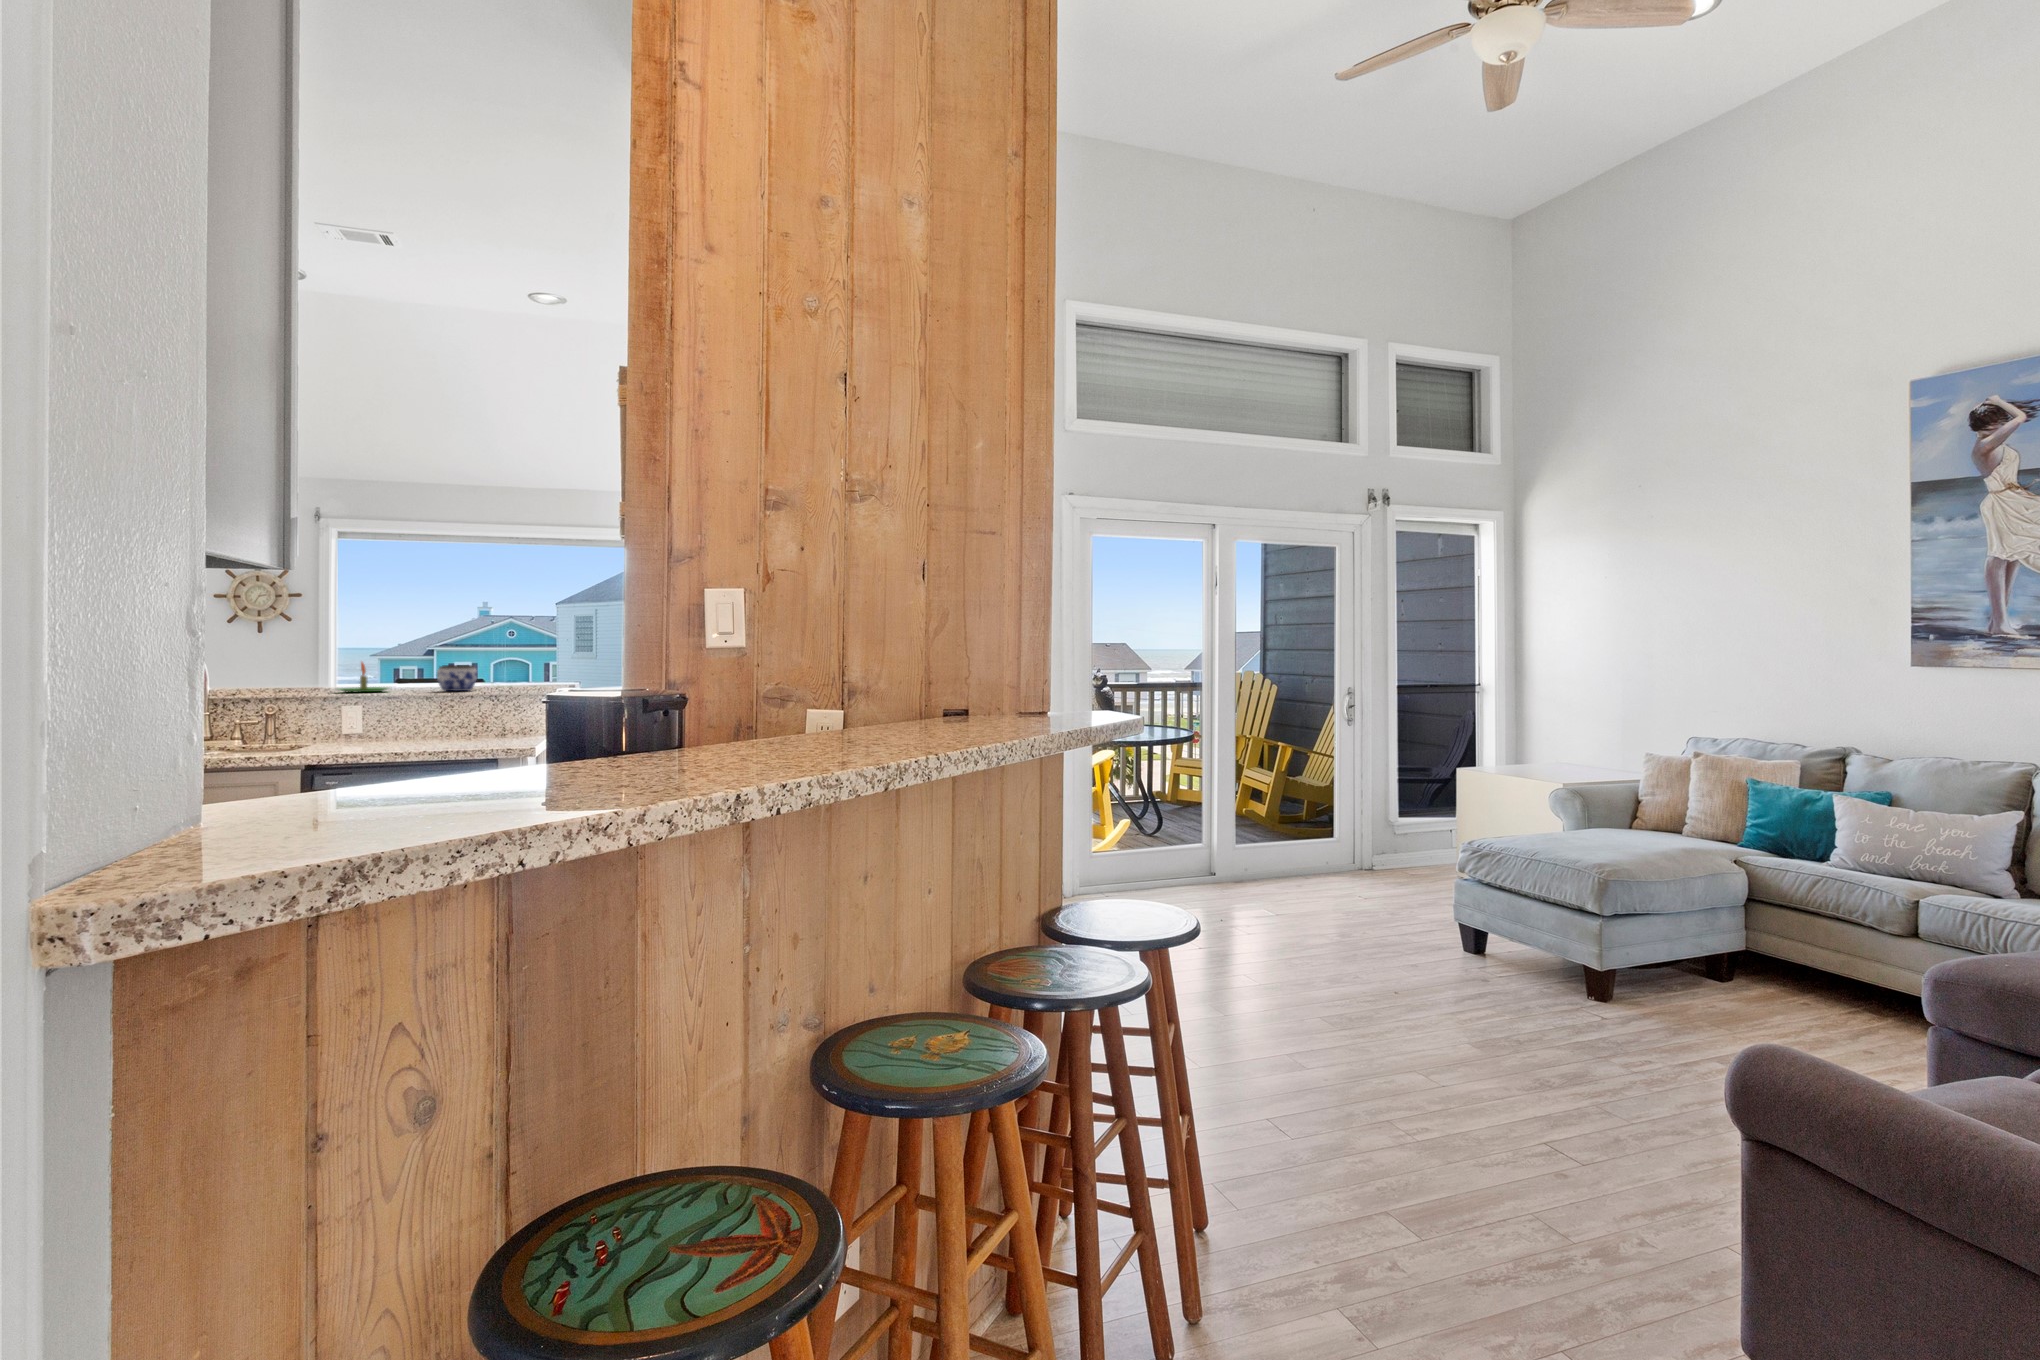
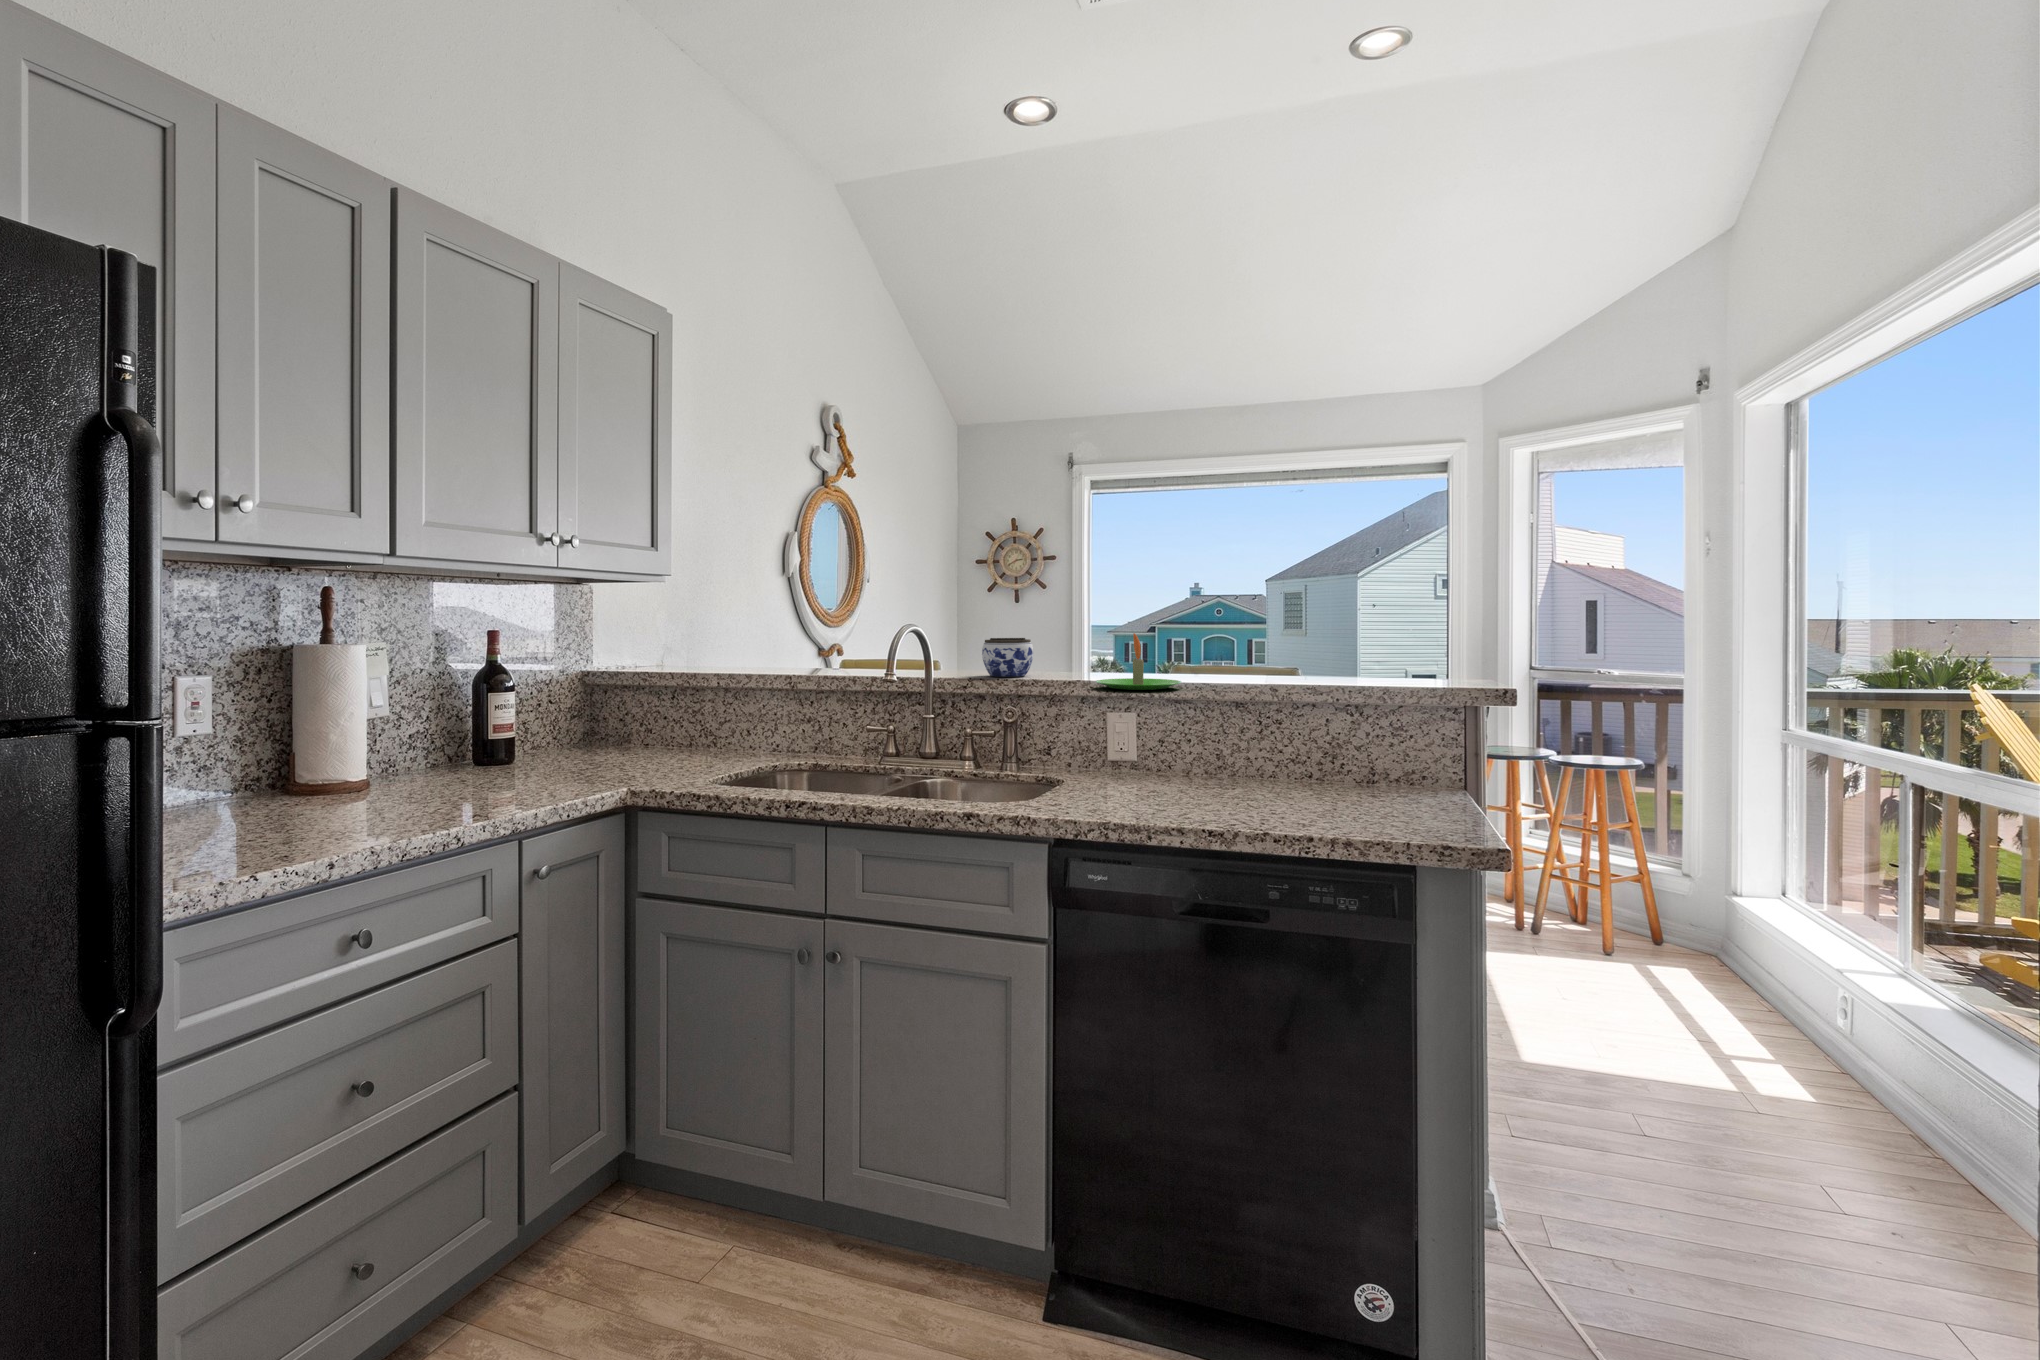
jar: present [437,665,477,691] -> present [982,638,1033,677]

